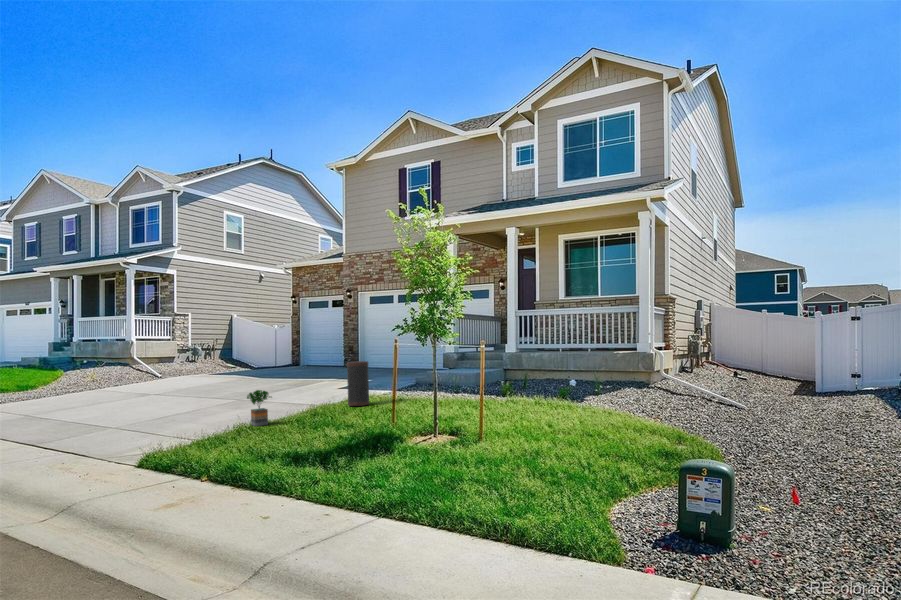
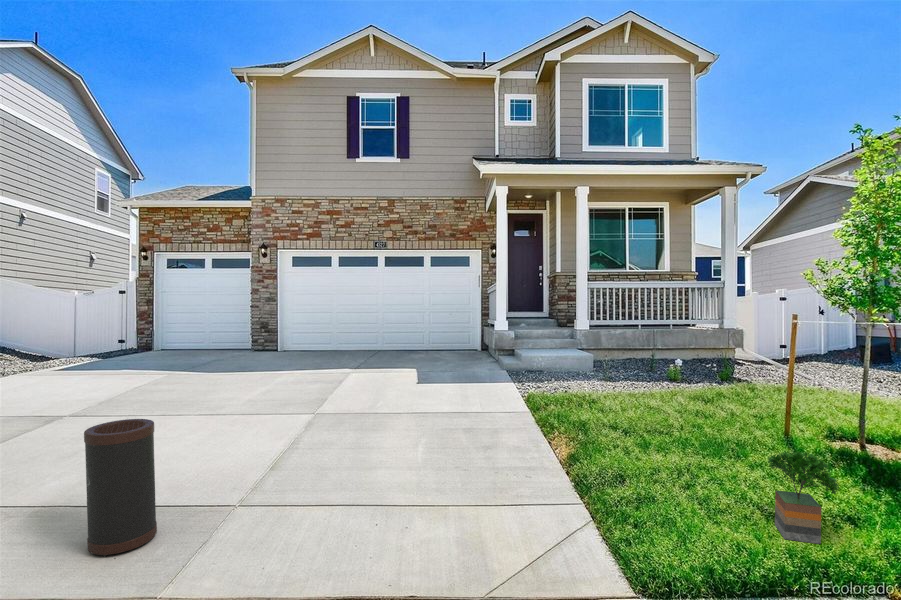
trash can: present [347,361,370,406] -> present [84,419,157,556]

